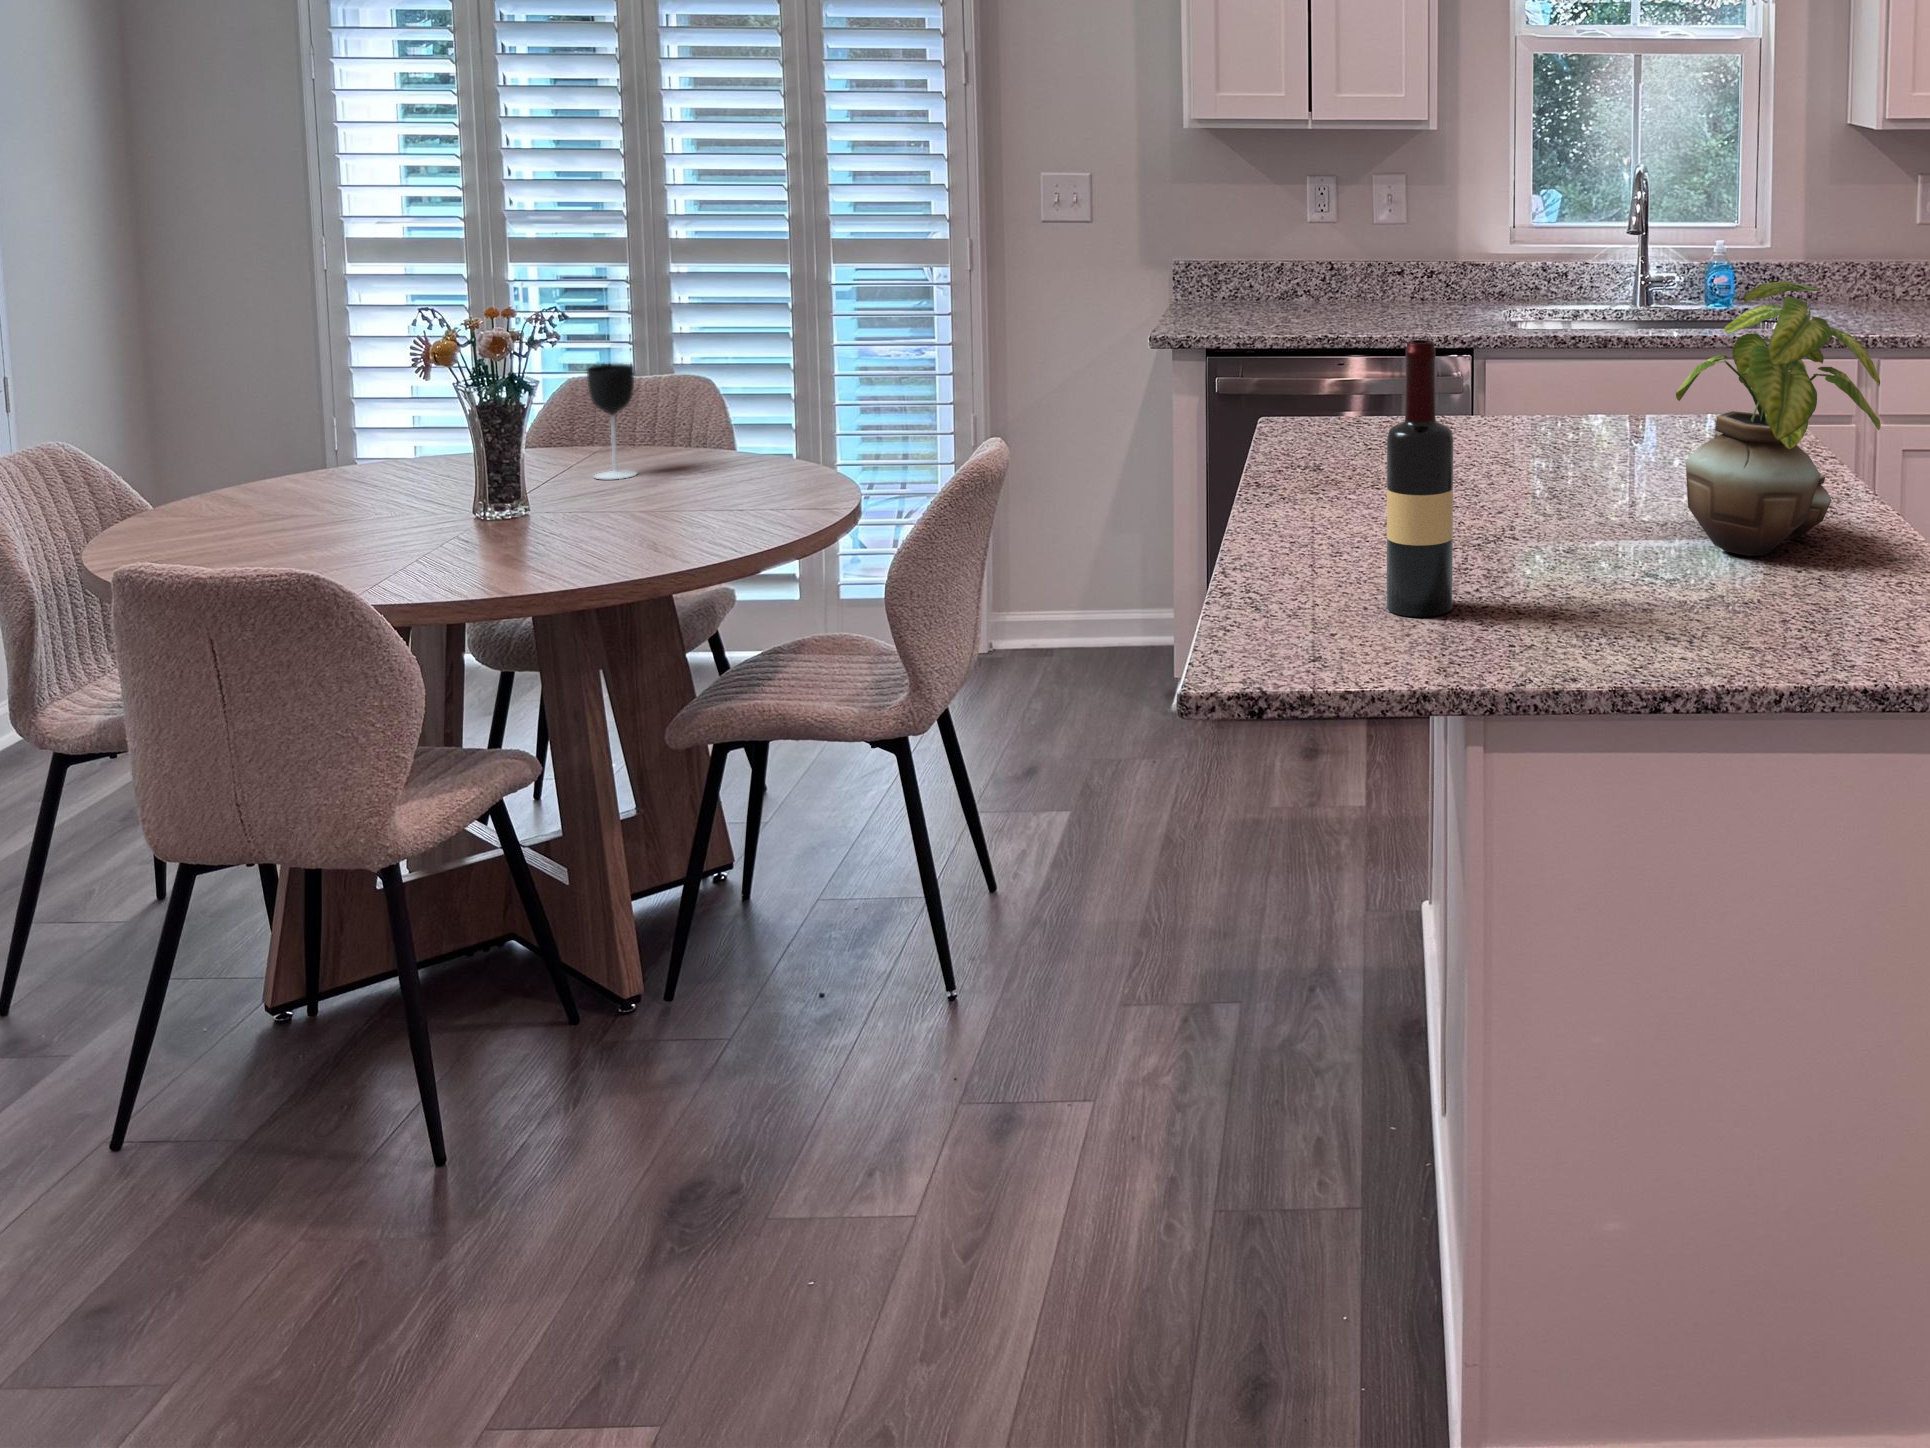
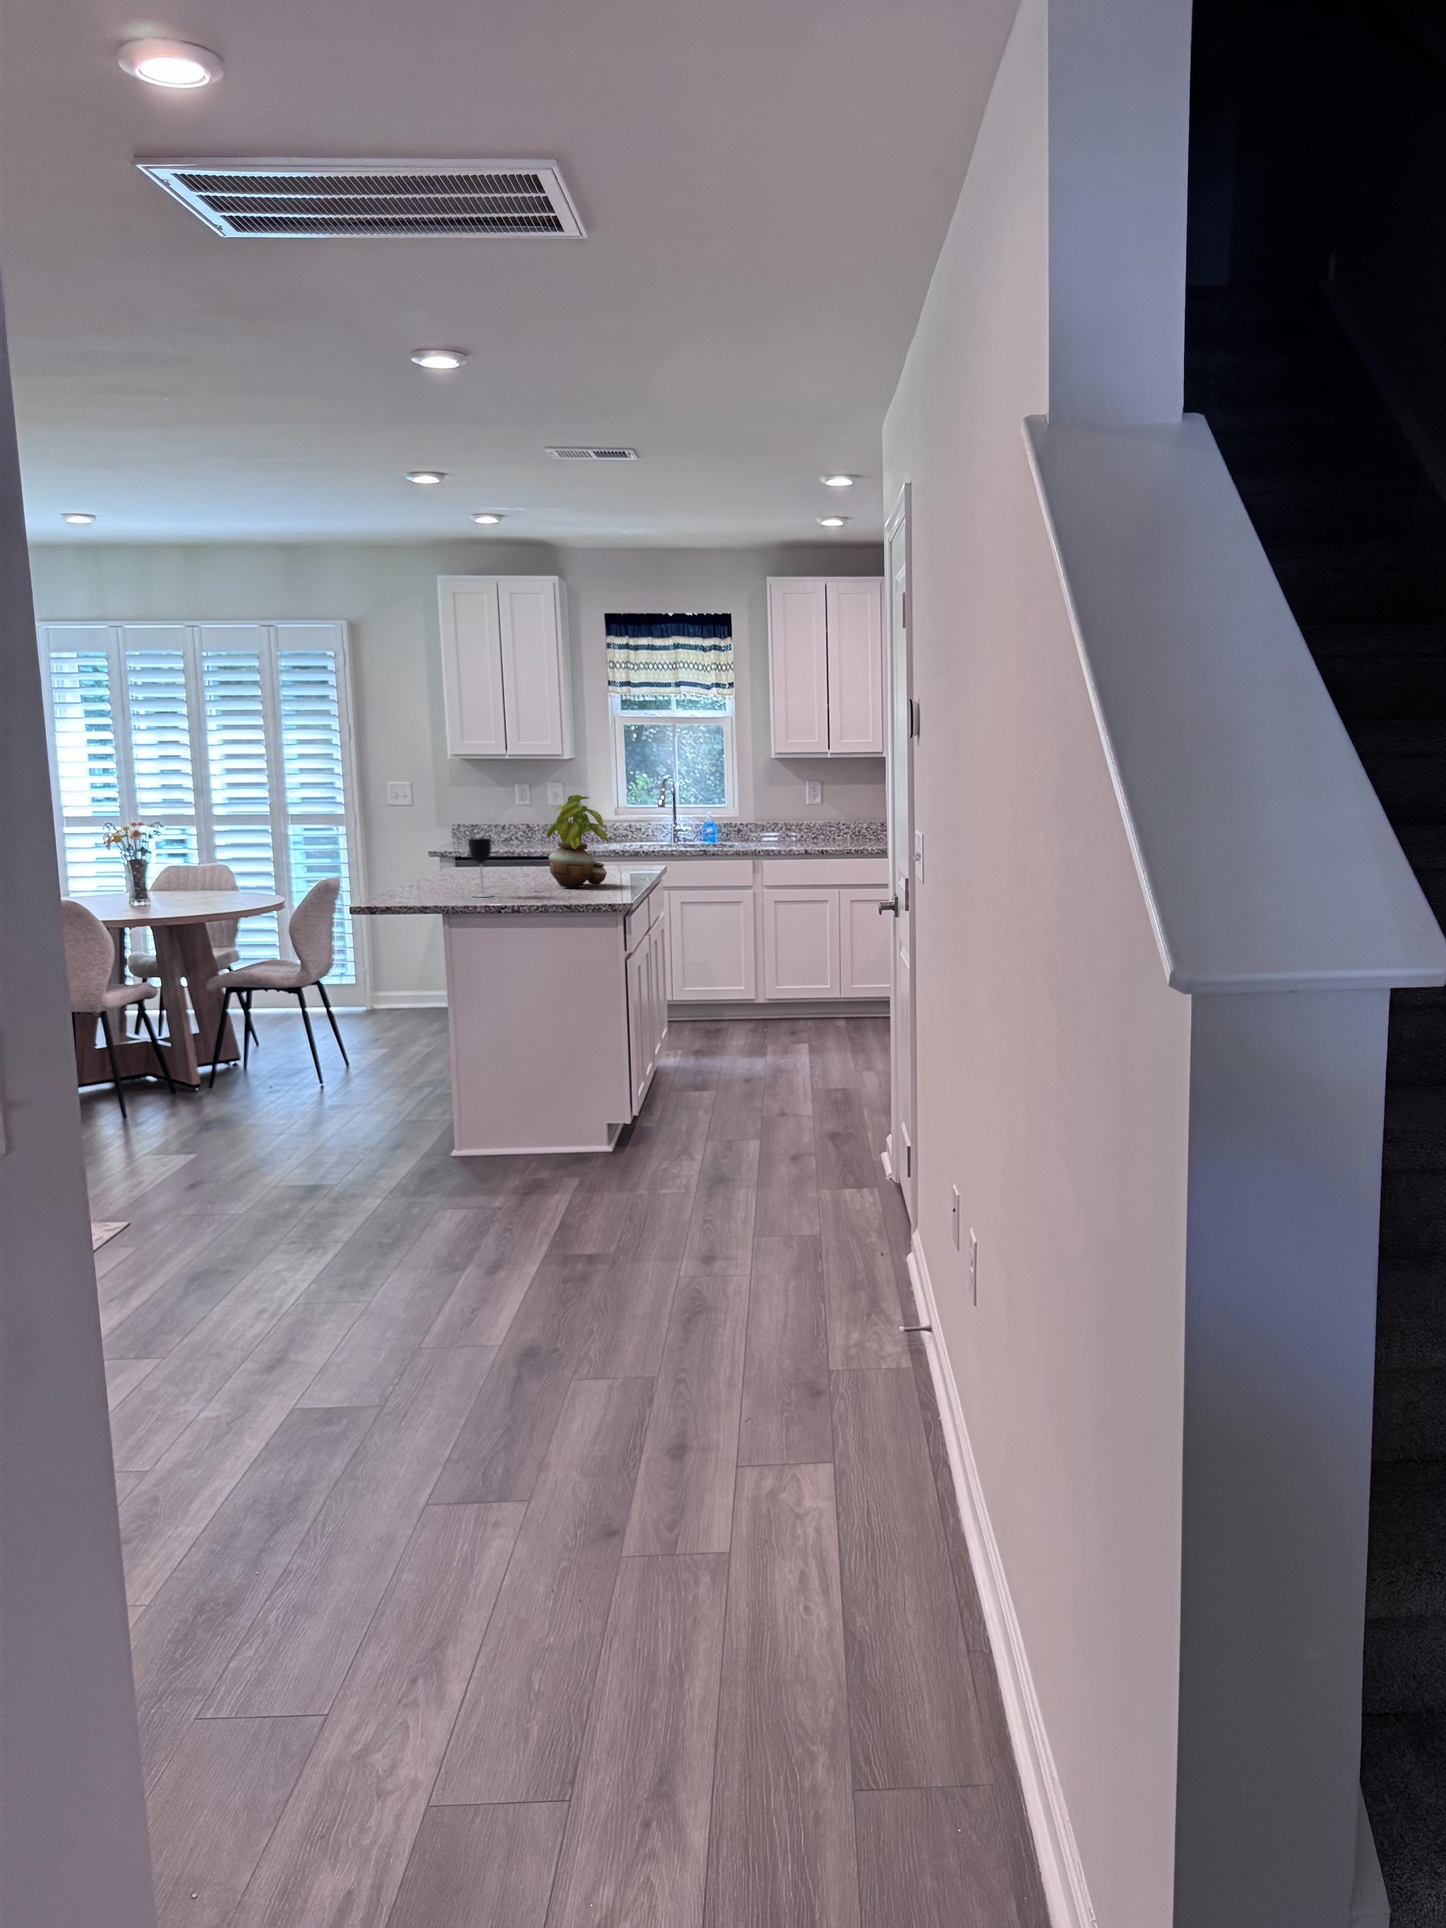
wine bottle: present [1387,340,1453,617] -> none [429,809,453,895]
wine glass: present [587,364,636,479] -> present [468,838,492,897]

